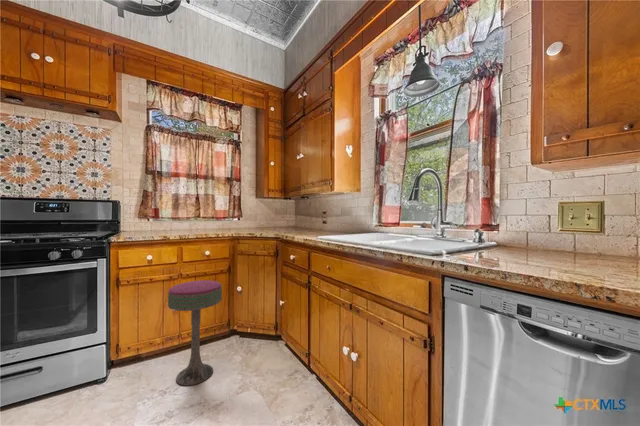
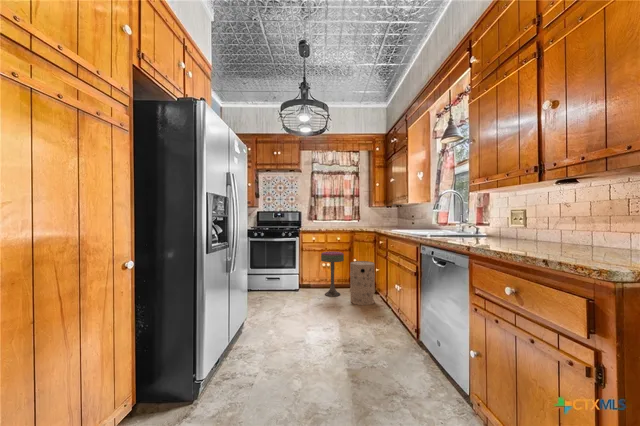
trash can: none [240,296,294,403] -> present [350,261,375,305]

